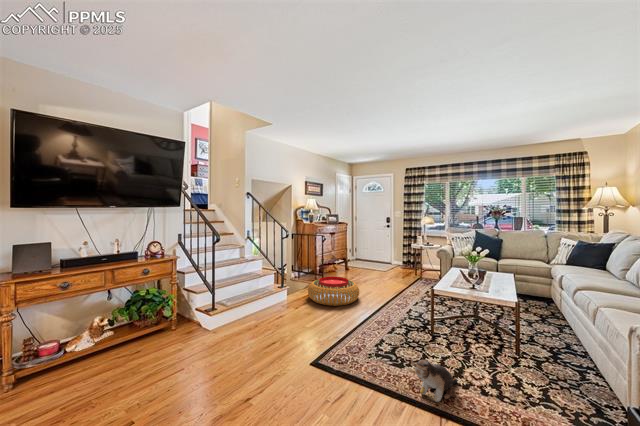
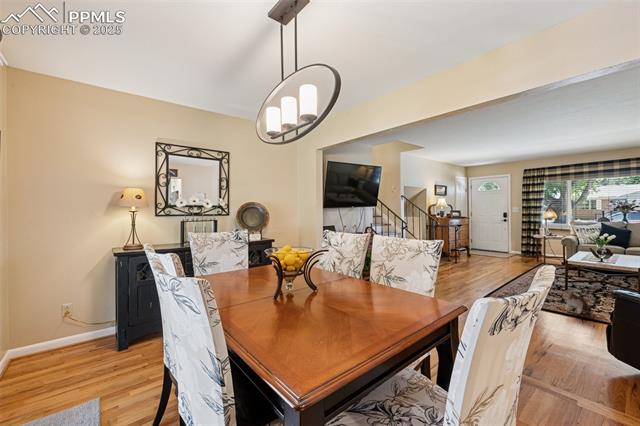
pouf: present [308,276,359,306] -> none [452,256,495,275]

